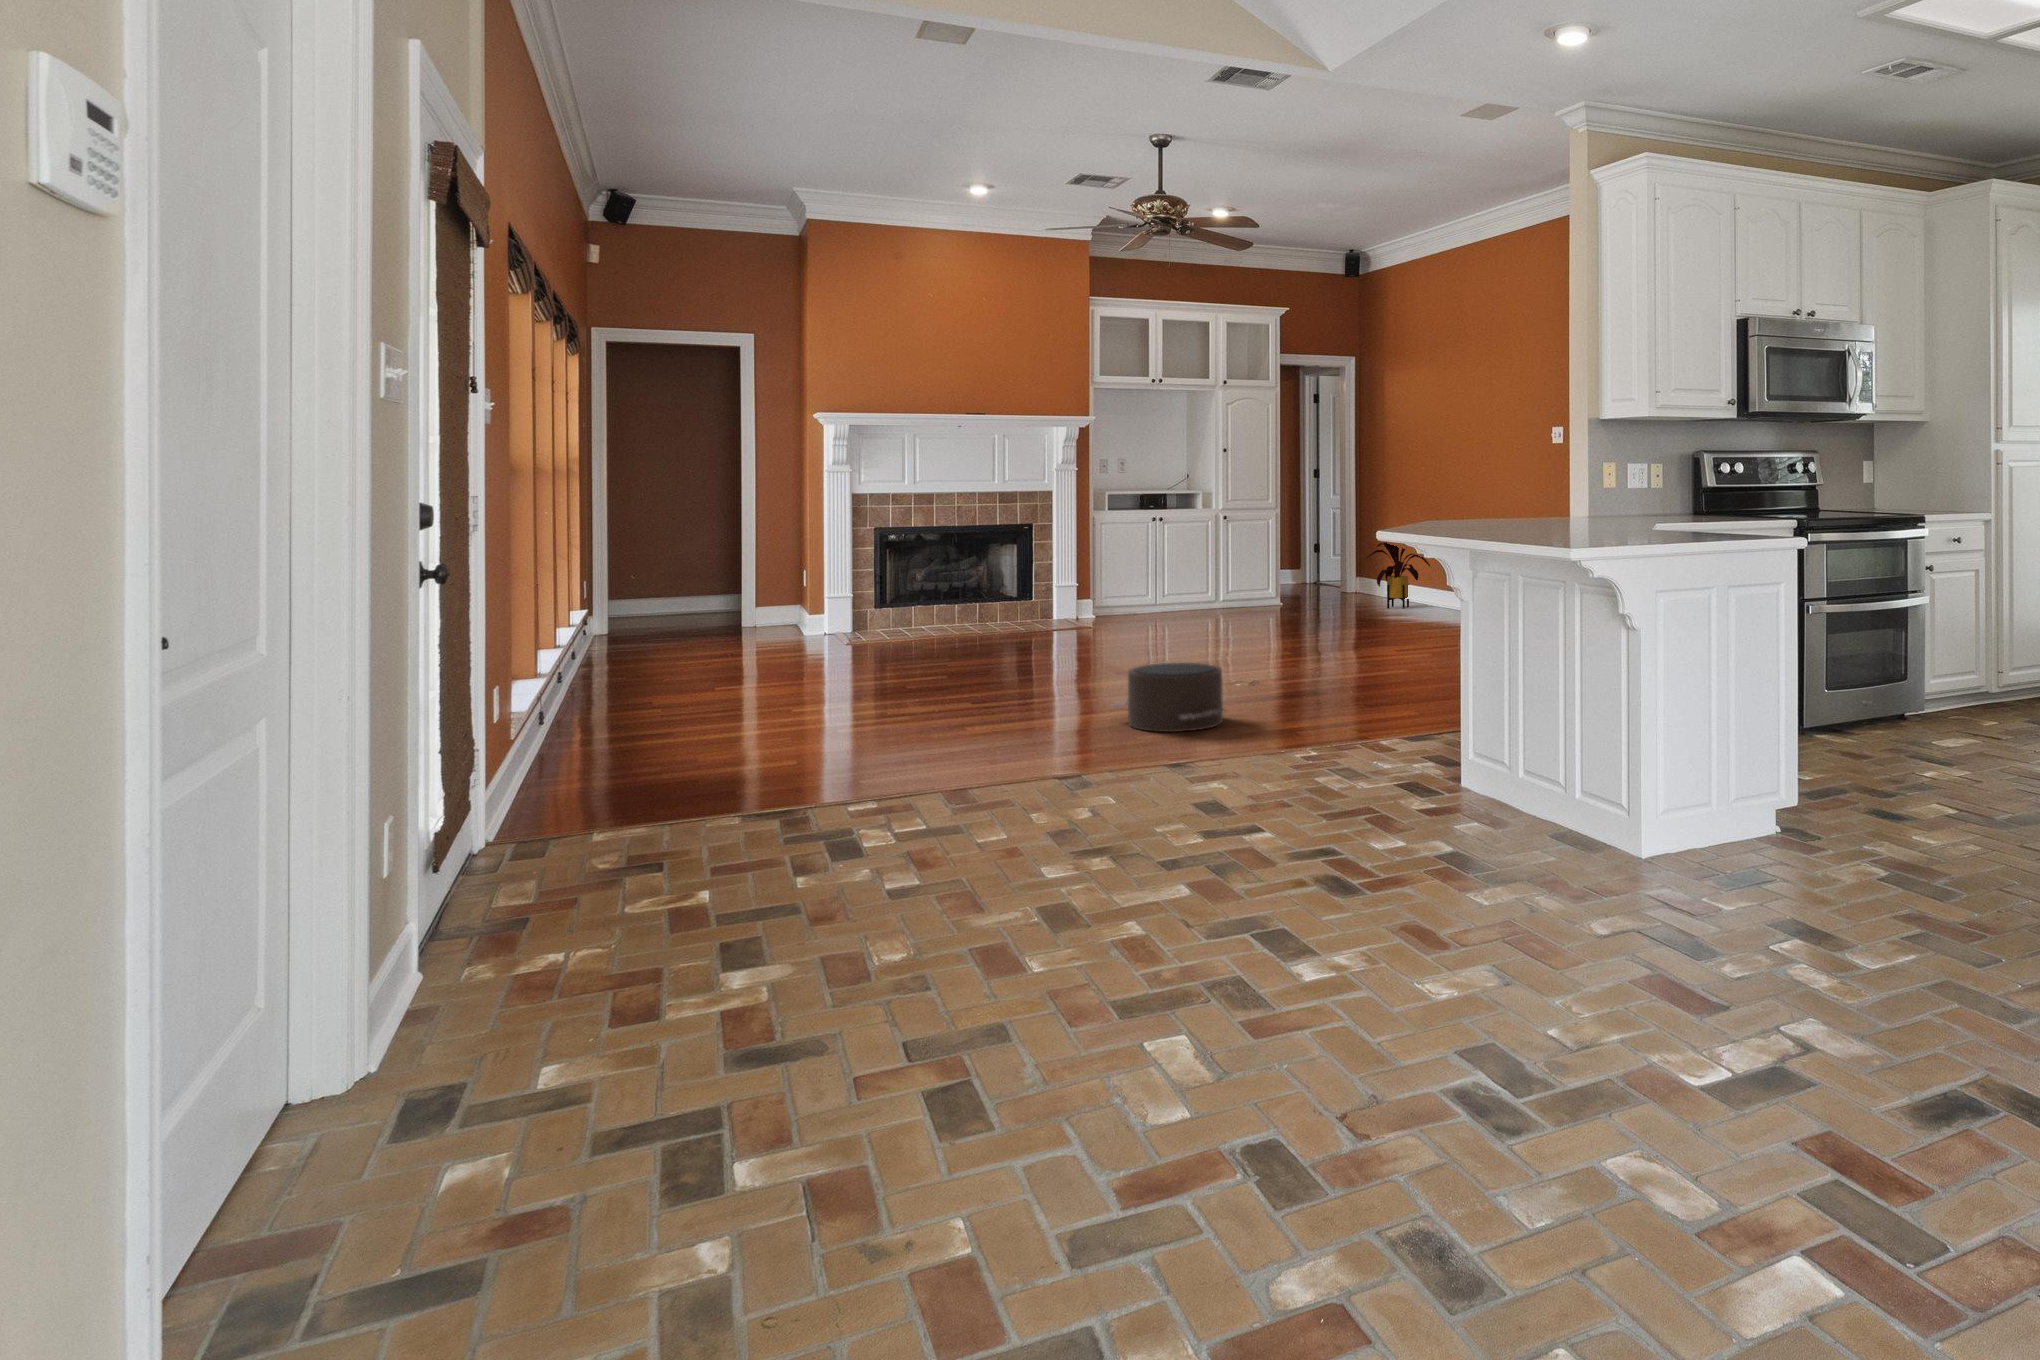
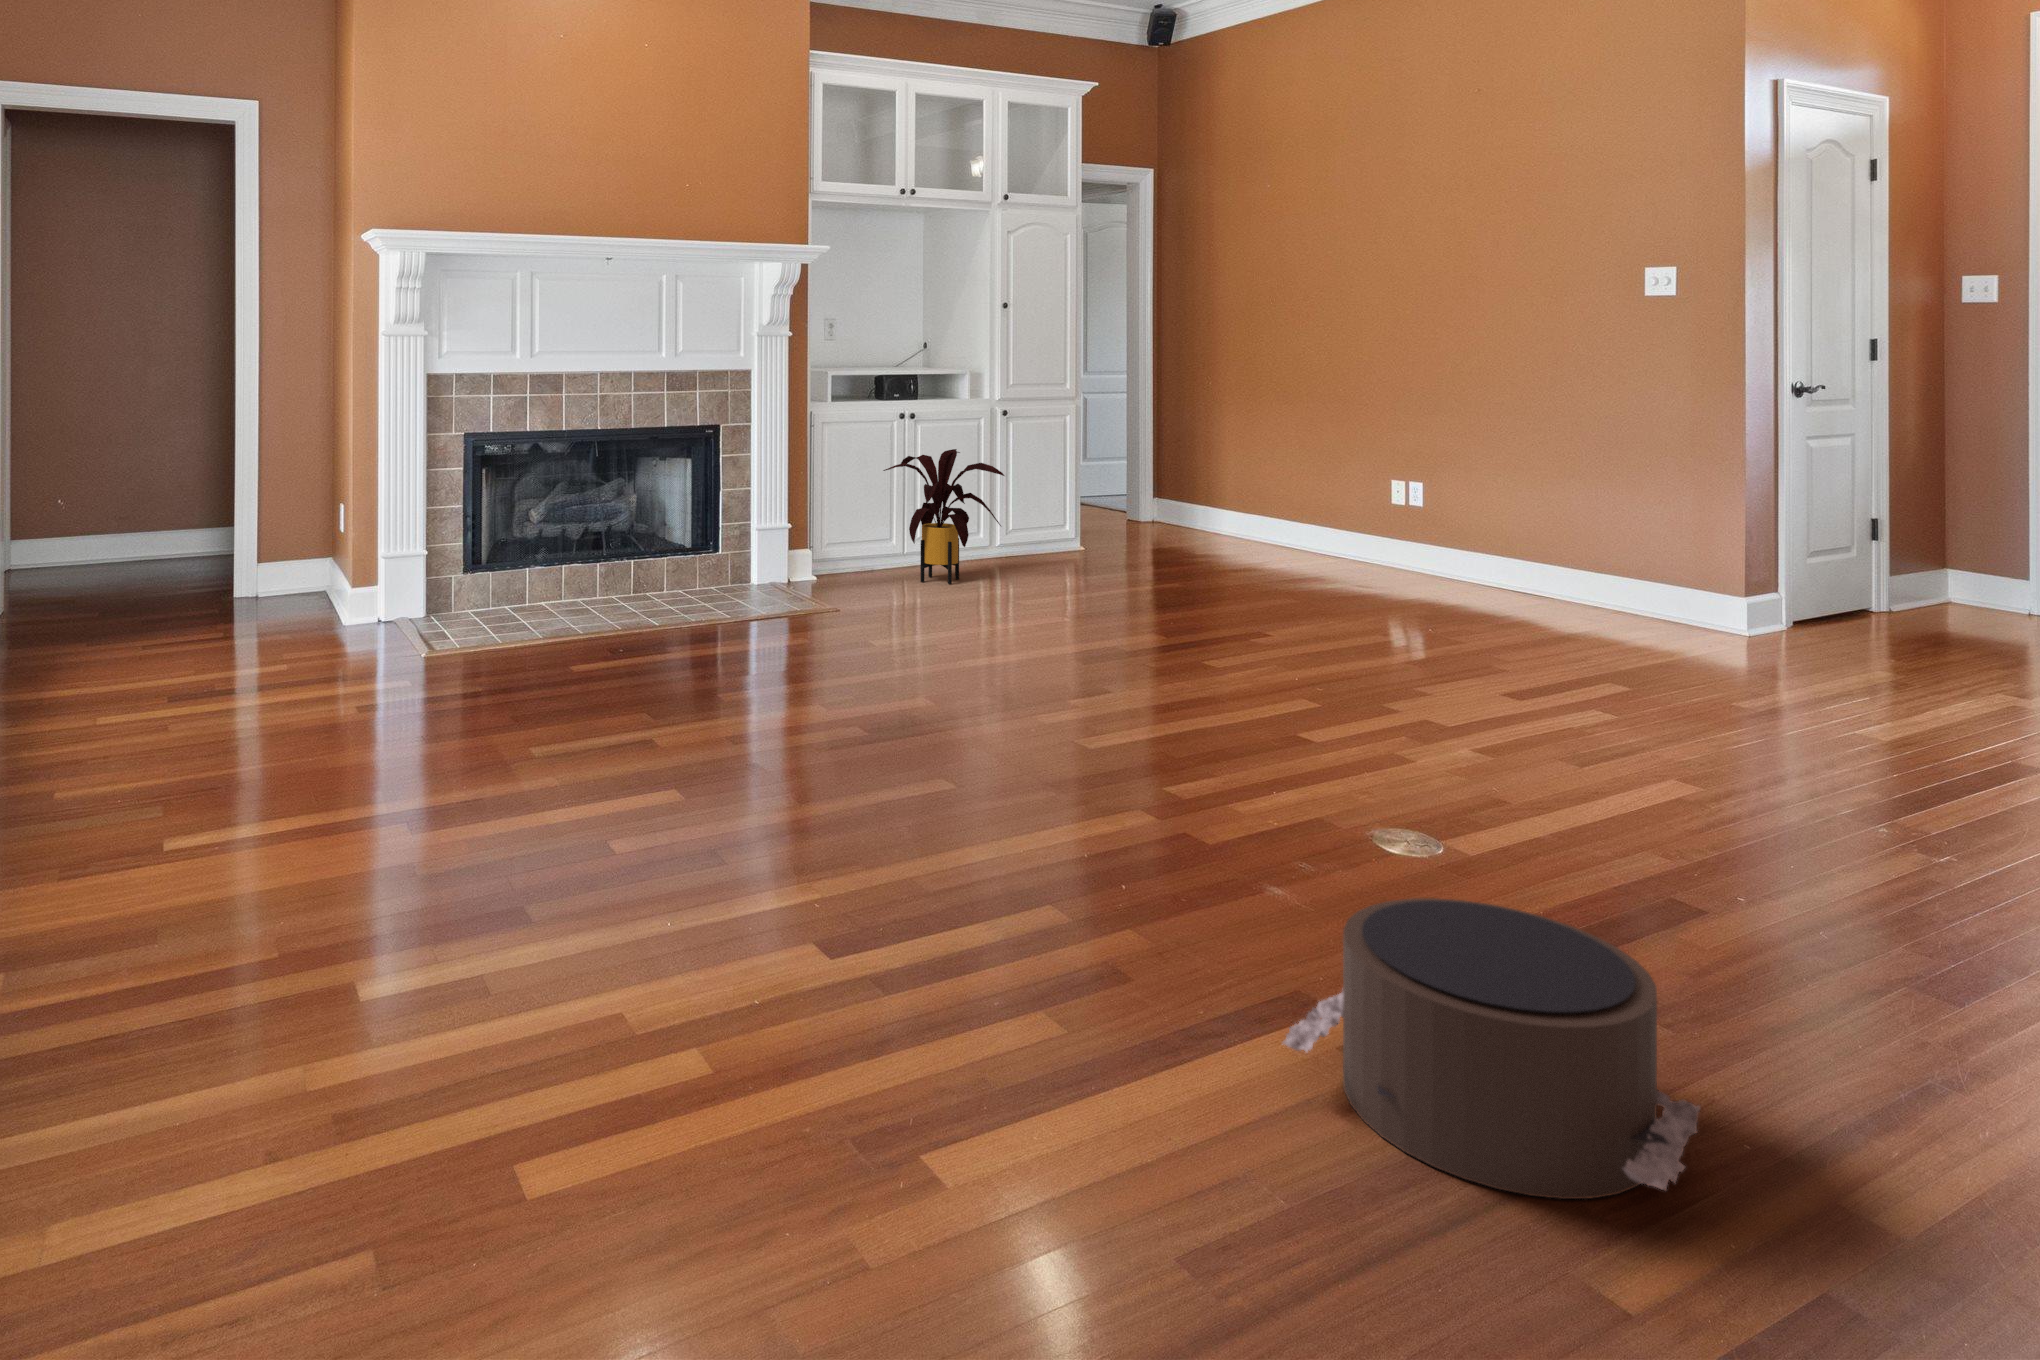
house plant: present [1366,543,1430,609] -> present [883,449,1004,584]

